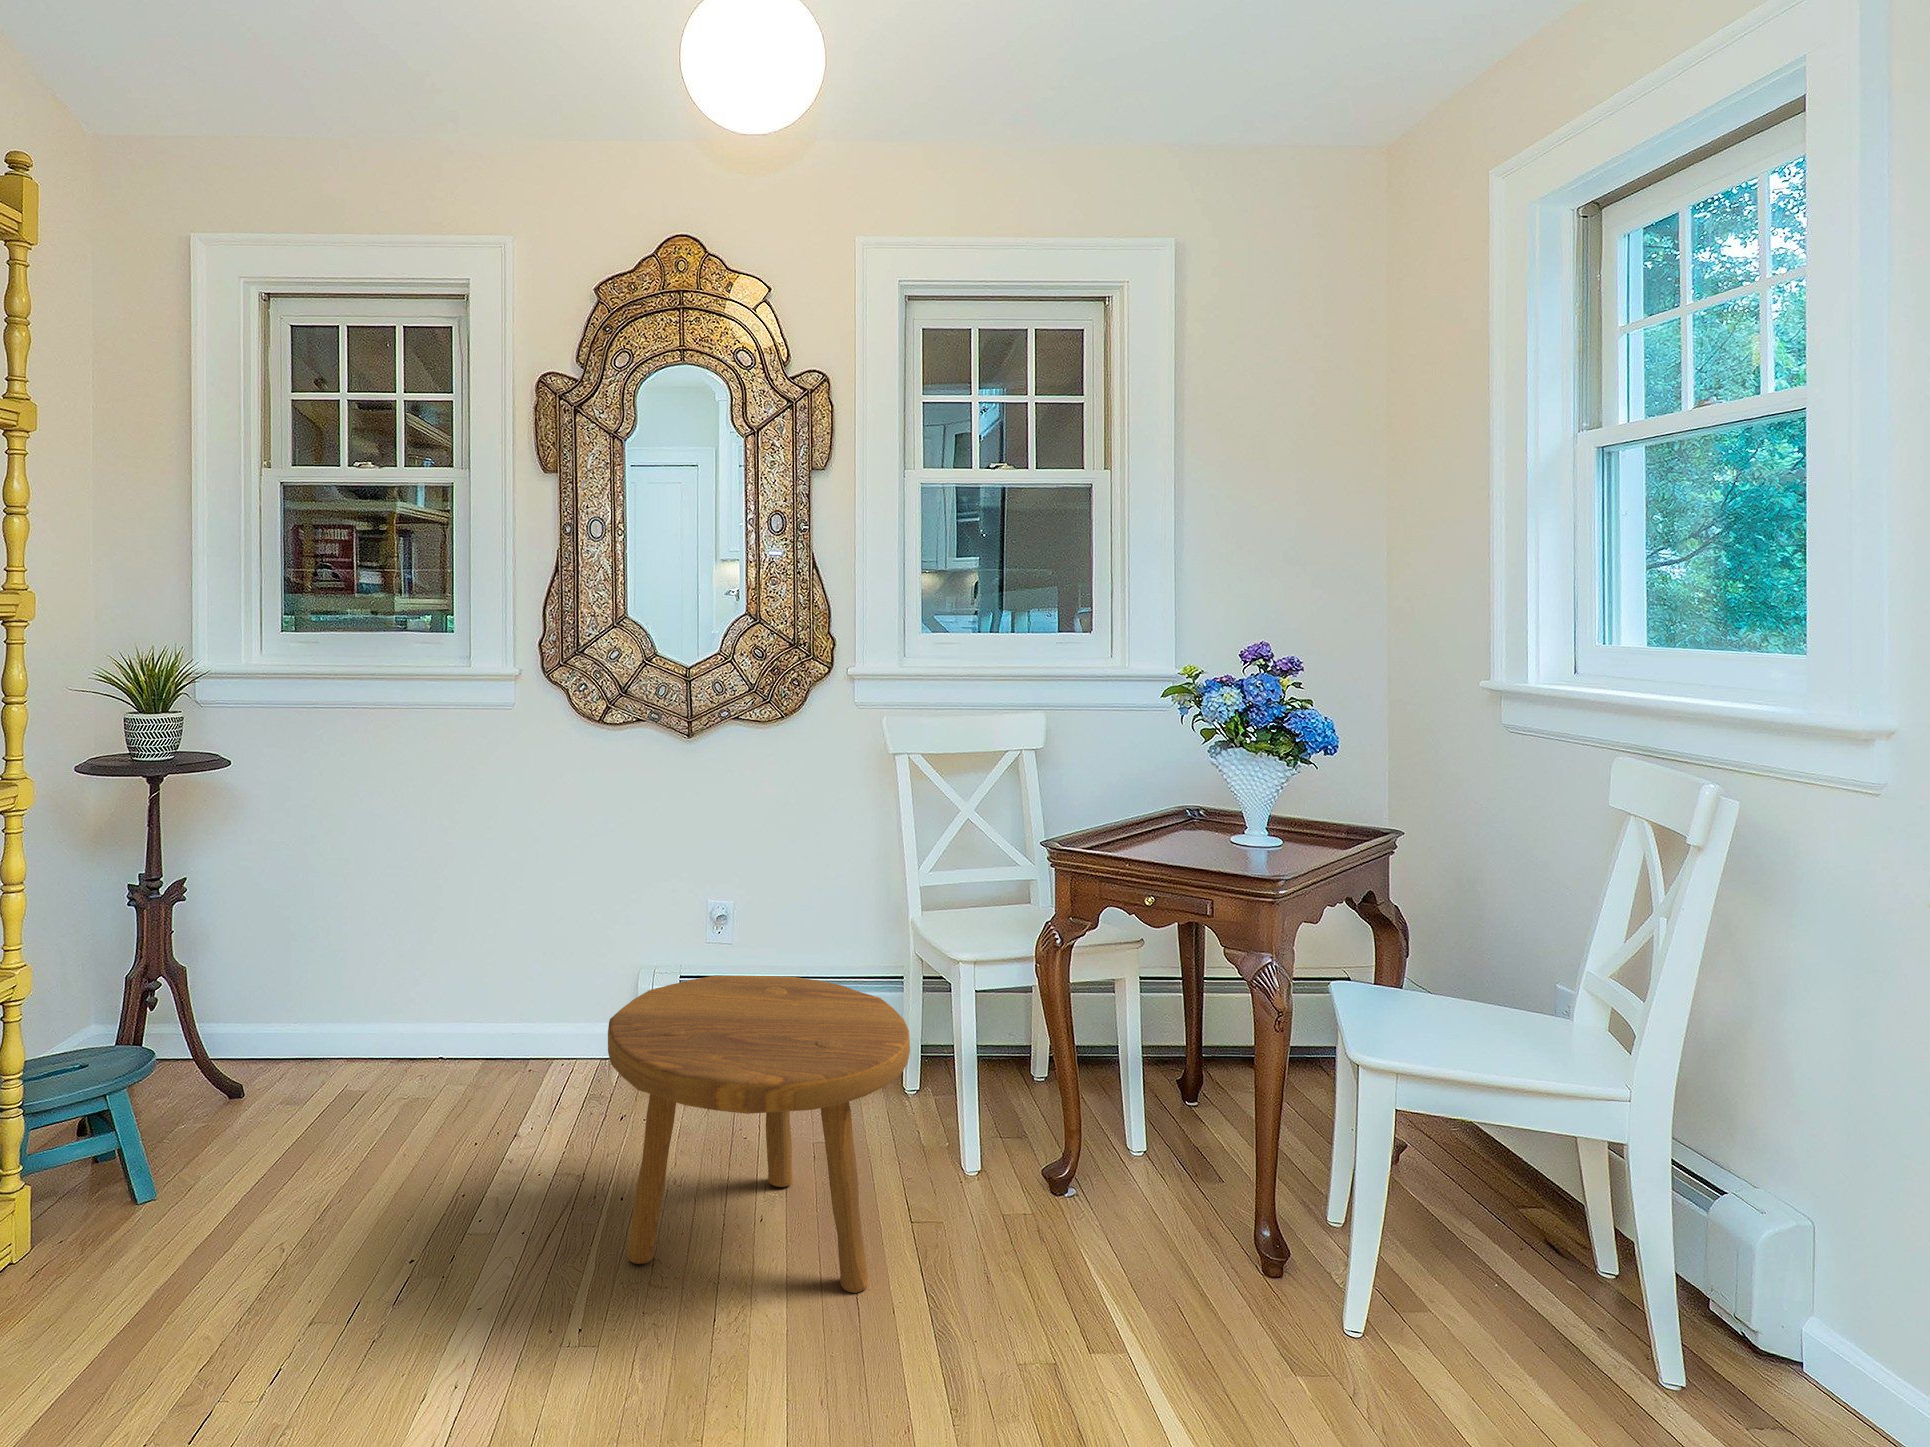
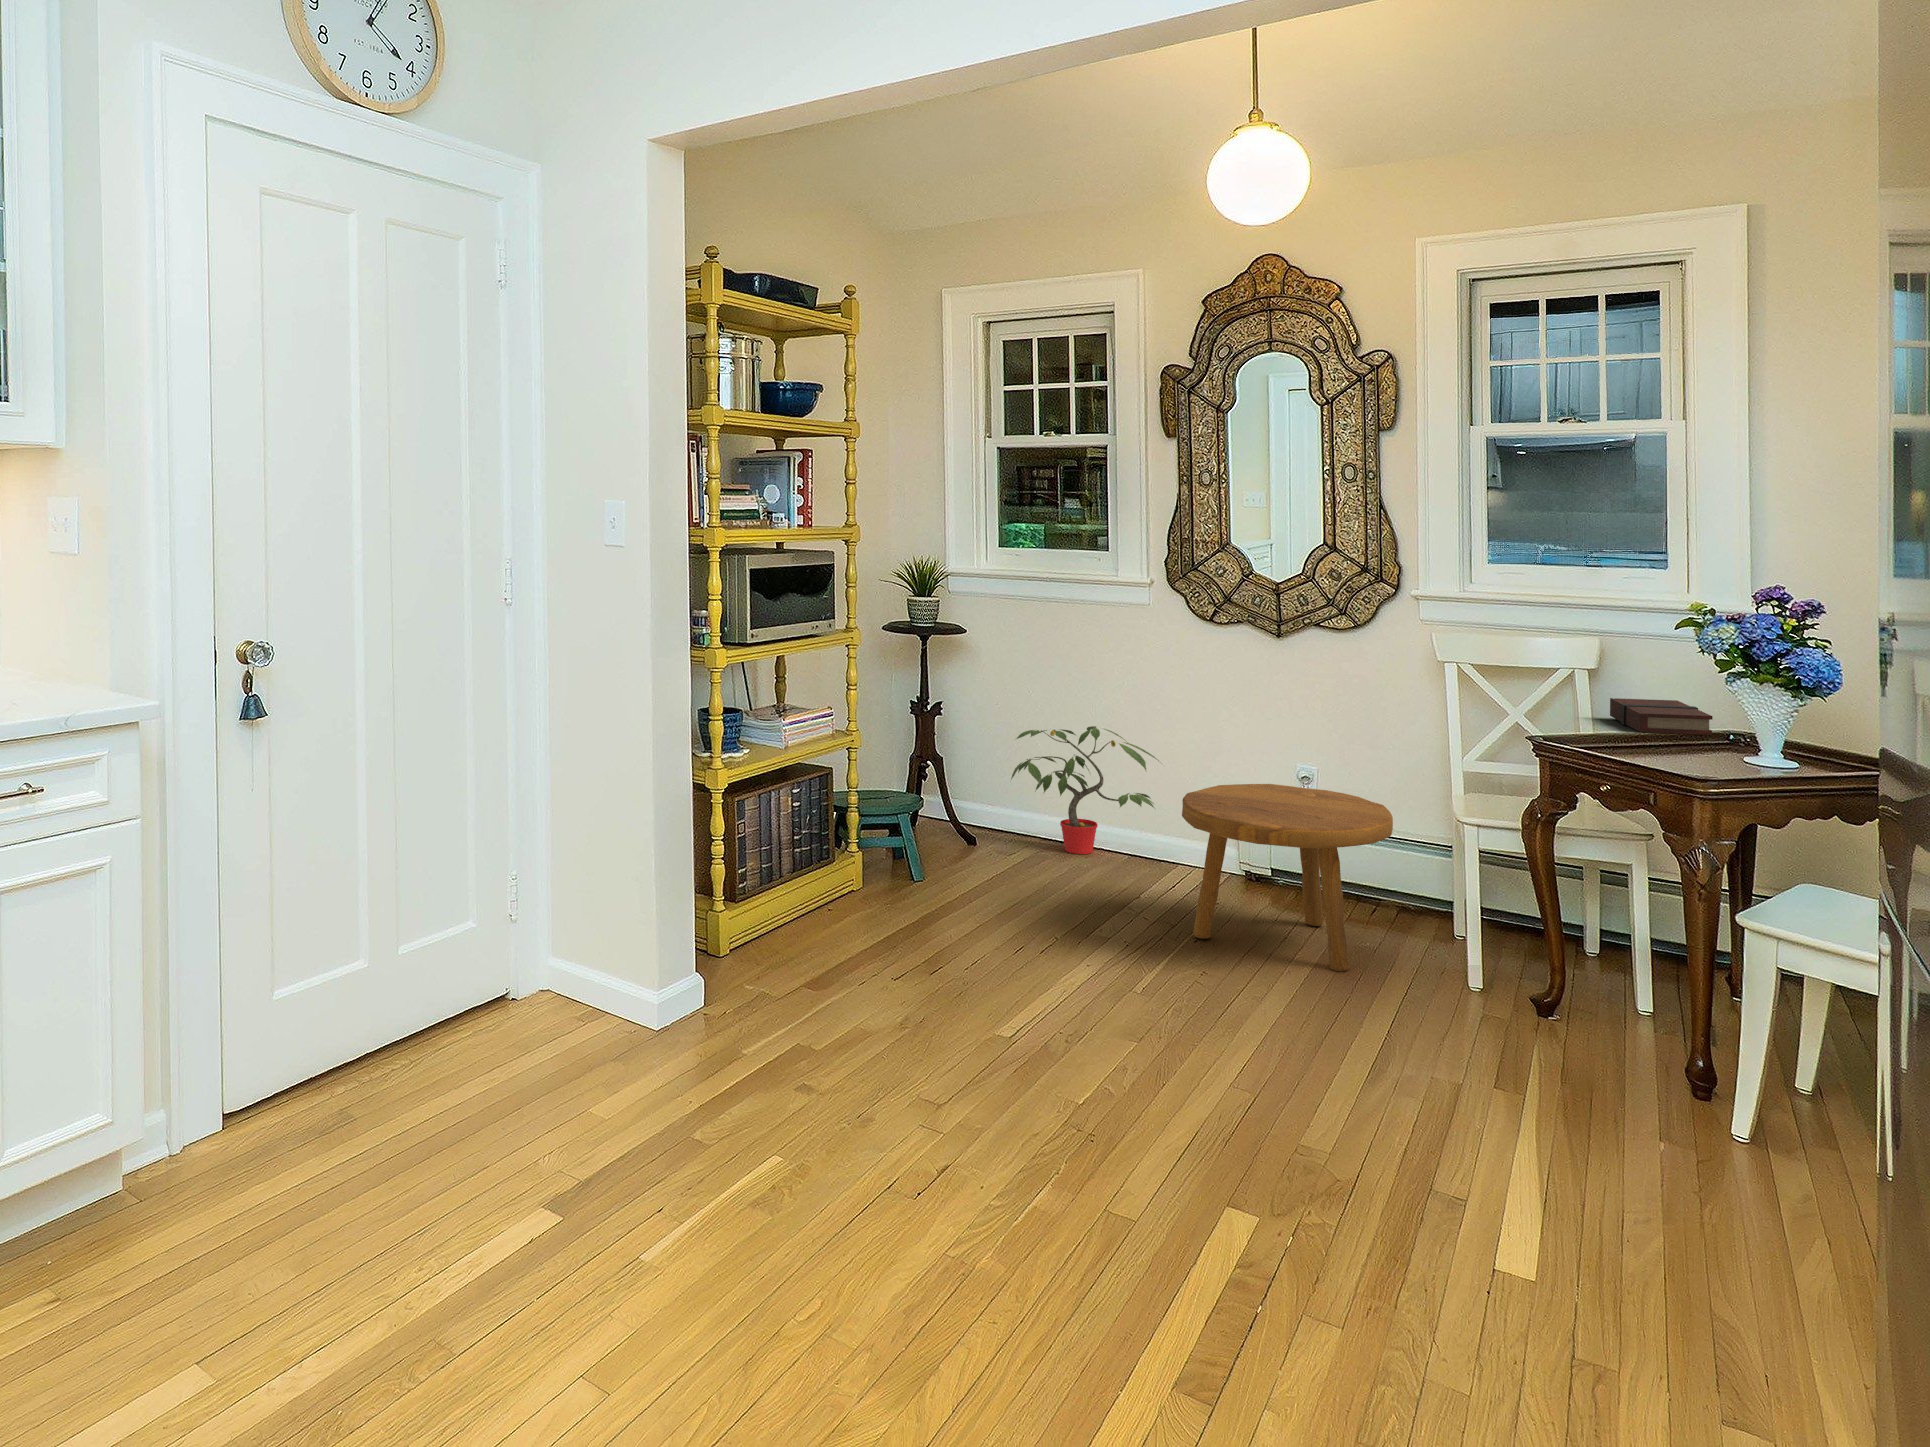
book: none [1129,814,1273,869] -> present [1610,698,1713,735]
potted plant: none [307,891,543,1093] -> present [1011,726,1160,854]

